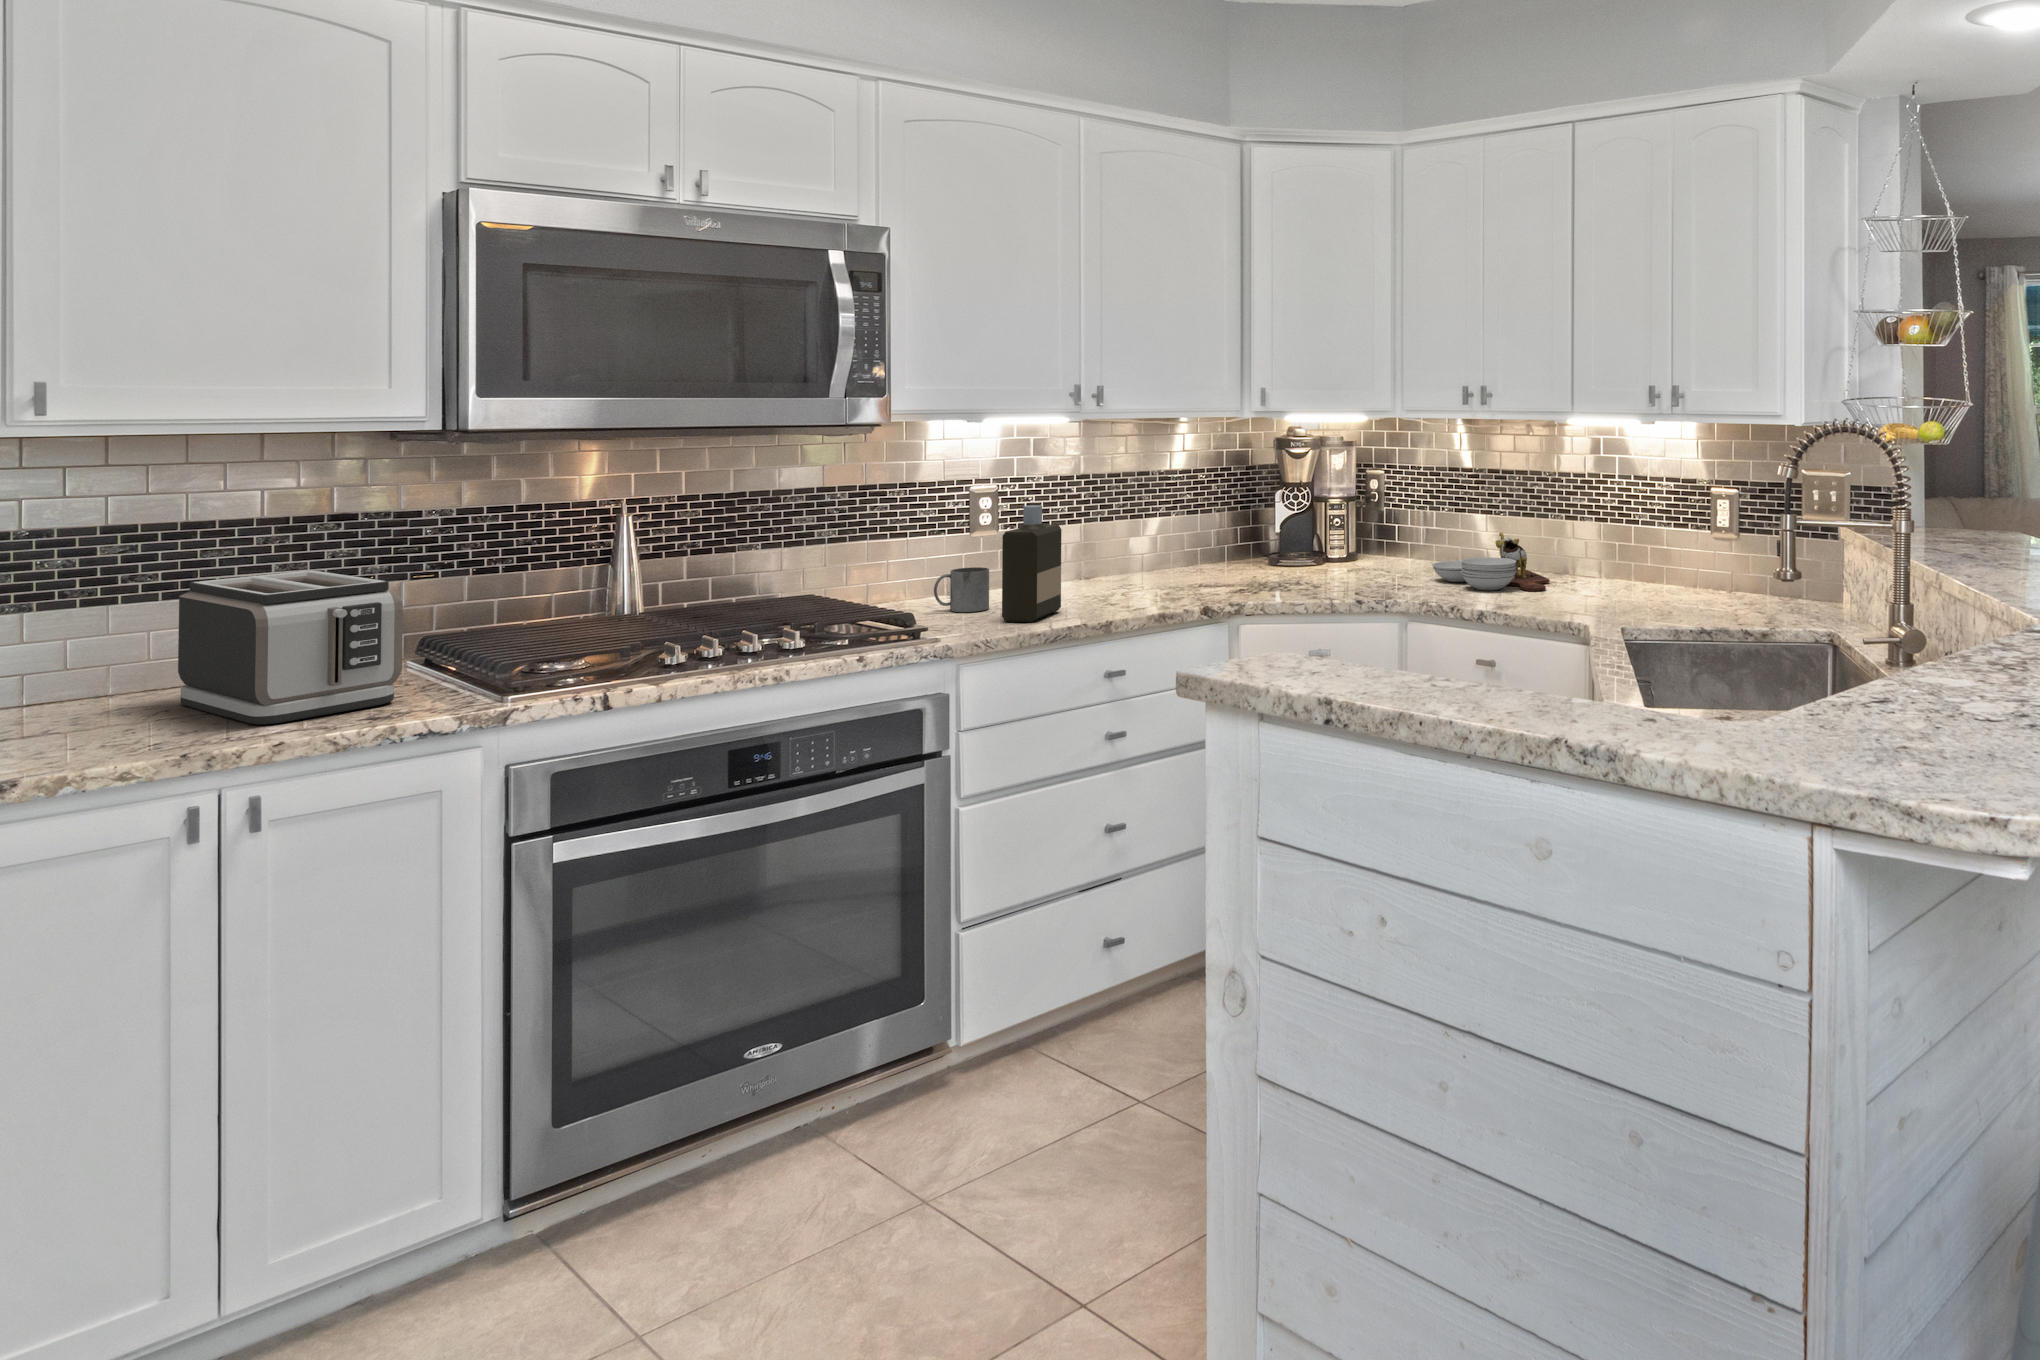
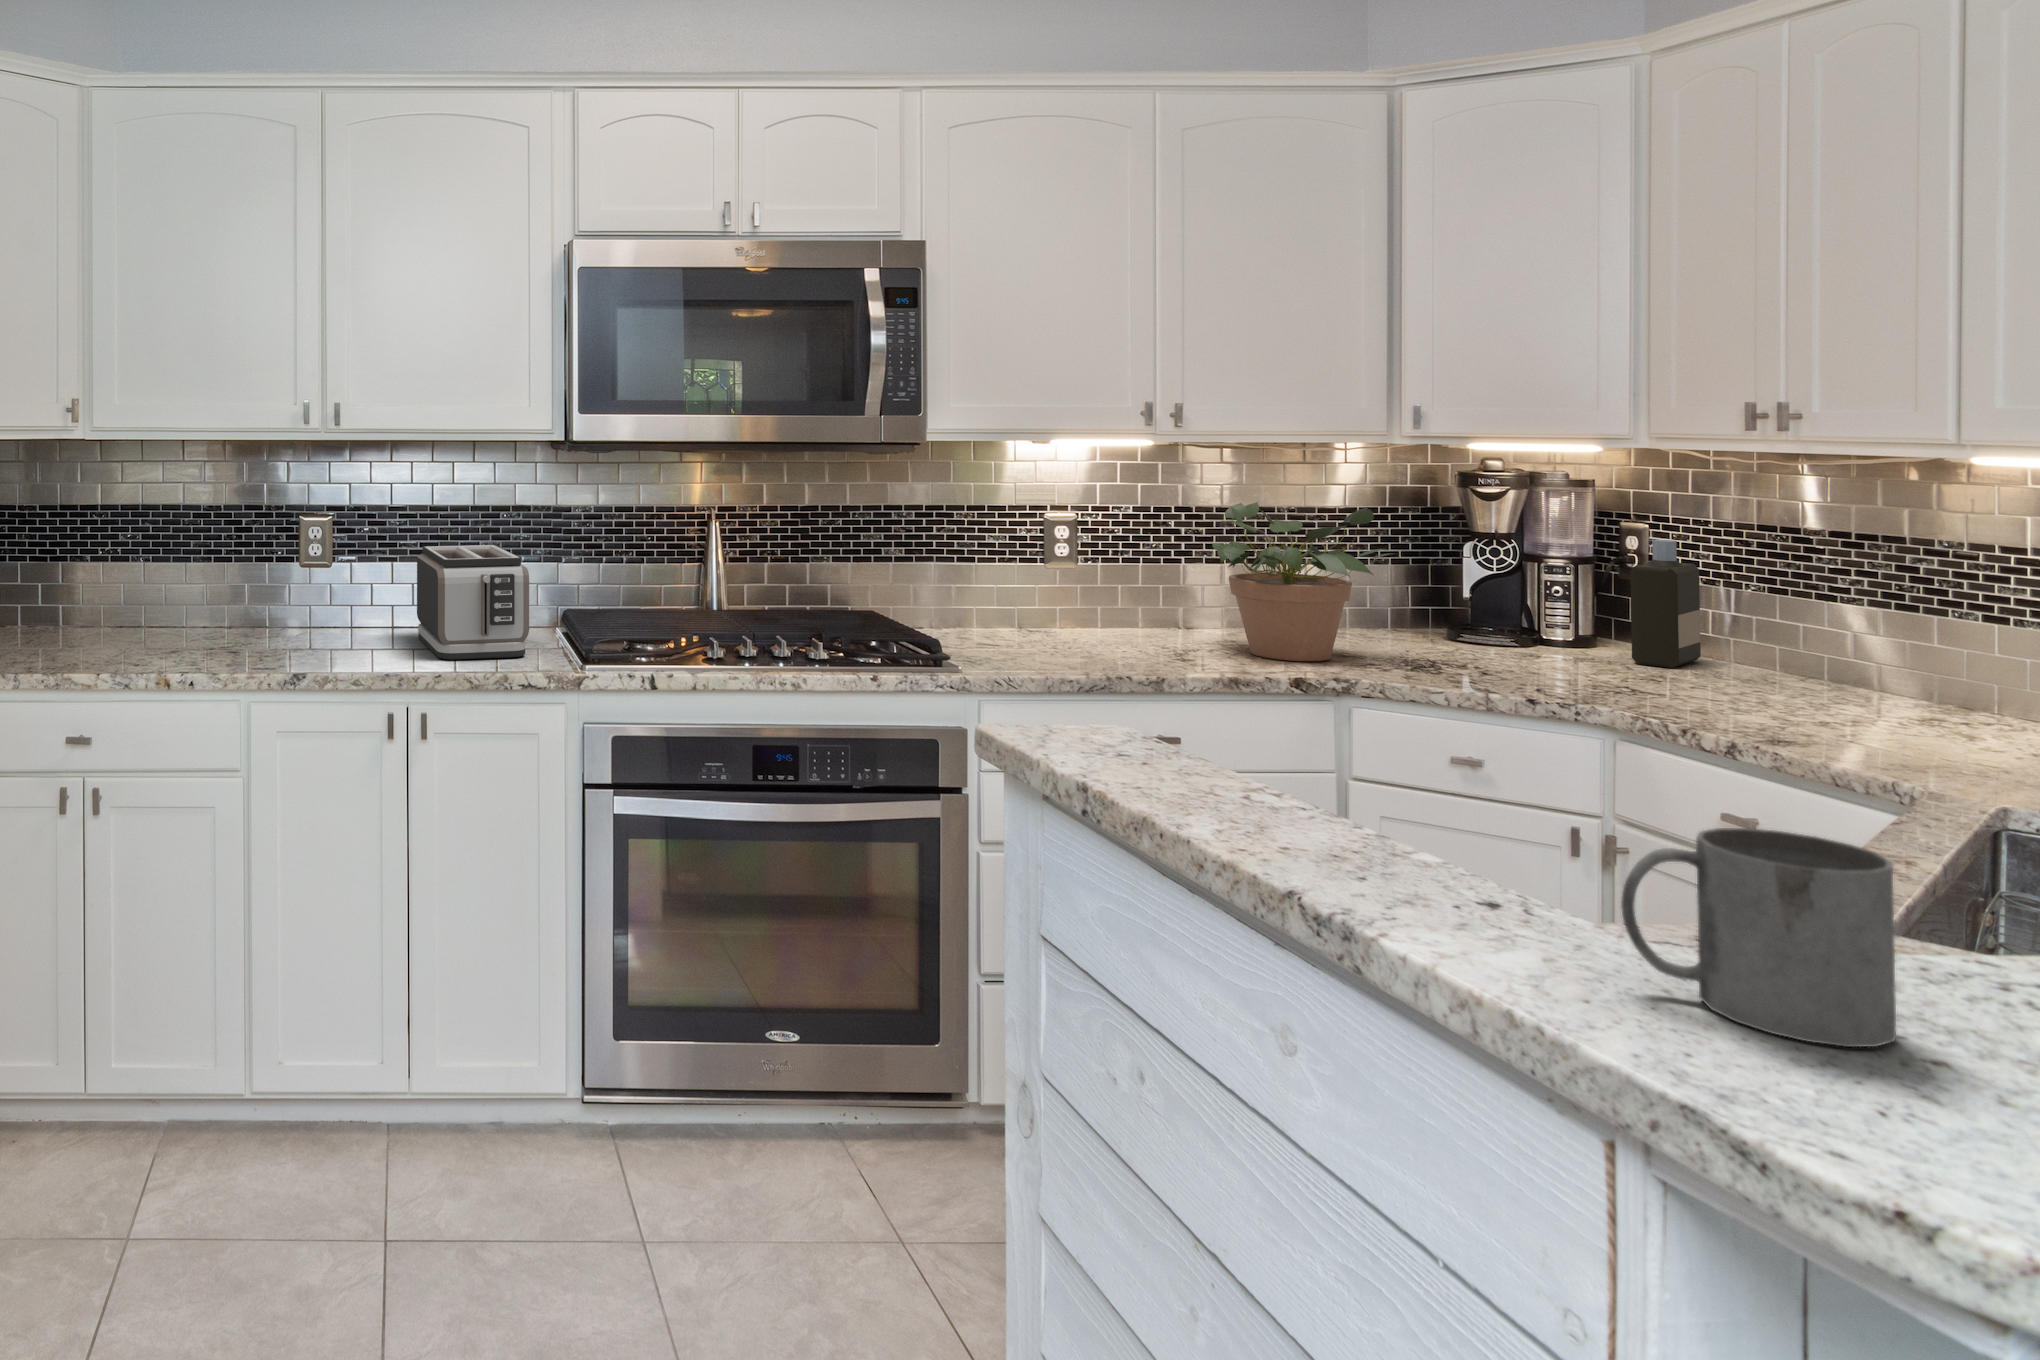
potted plant: none [1124,467,1262,593] -> present [1212,502,1389,661]
bottle: present [1002,505,1061,622] -> present [1630,540,1701,668]
cutting board: present [1432,532,1550,591] -> none [1691,633,1928,733]
mug: present [934,567,989,612] -> present [1621,828,1896,1047]

